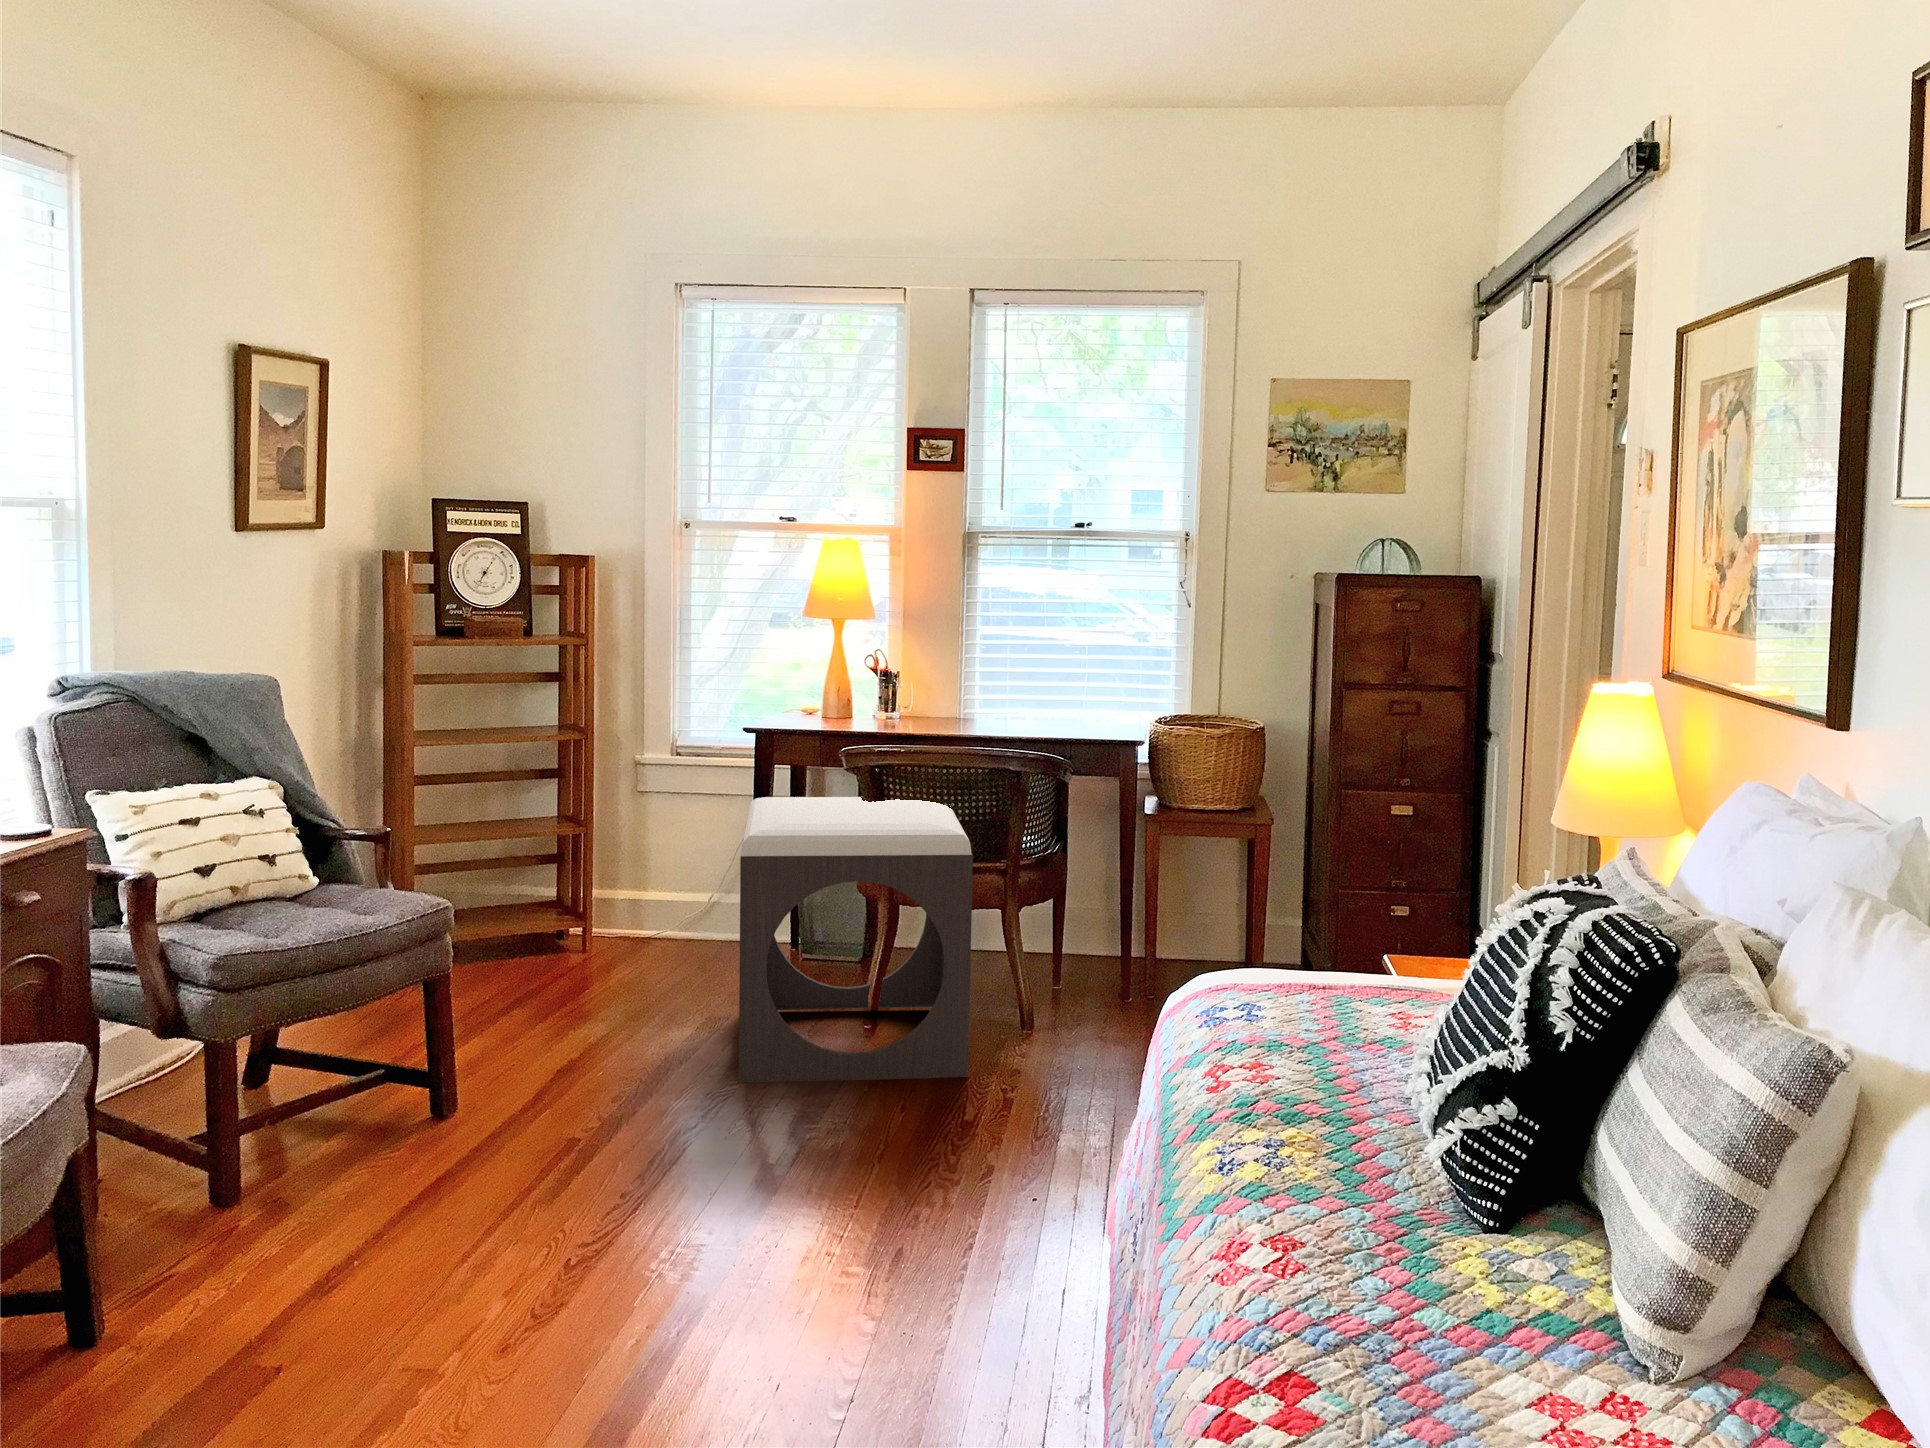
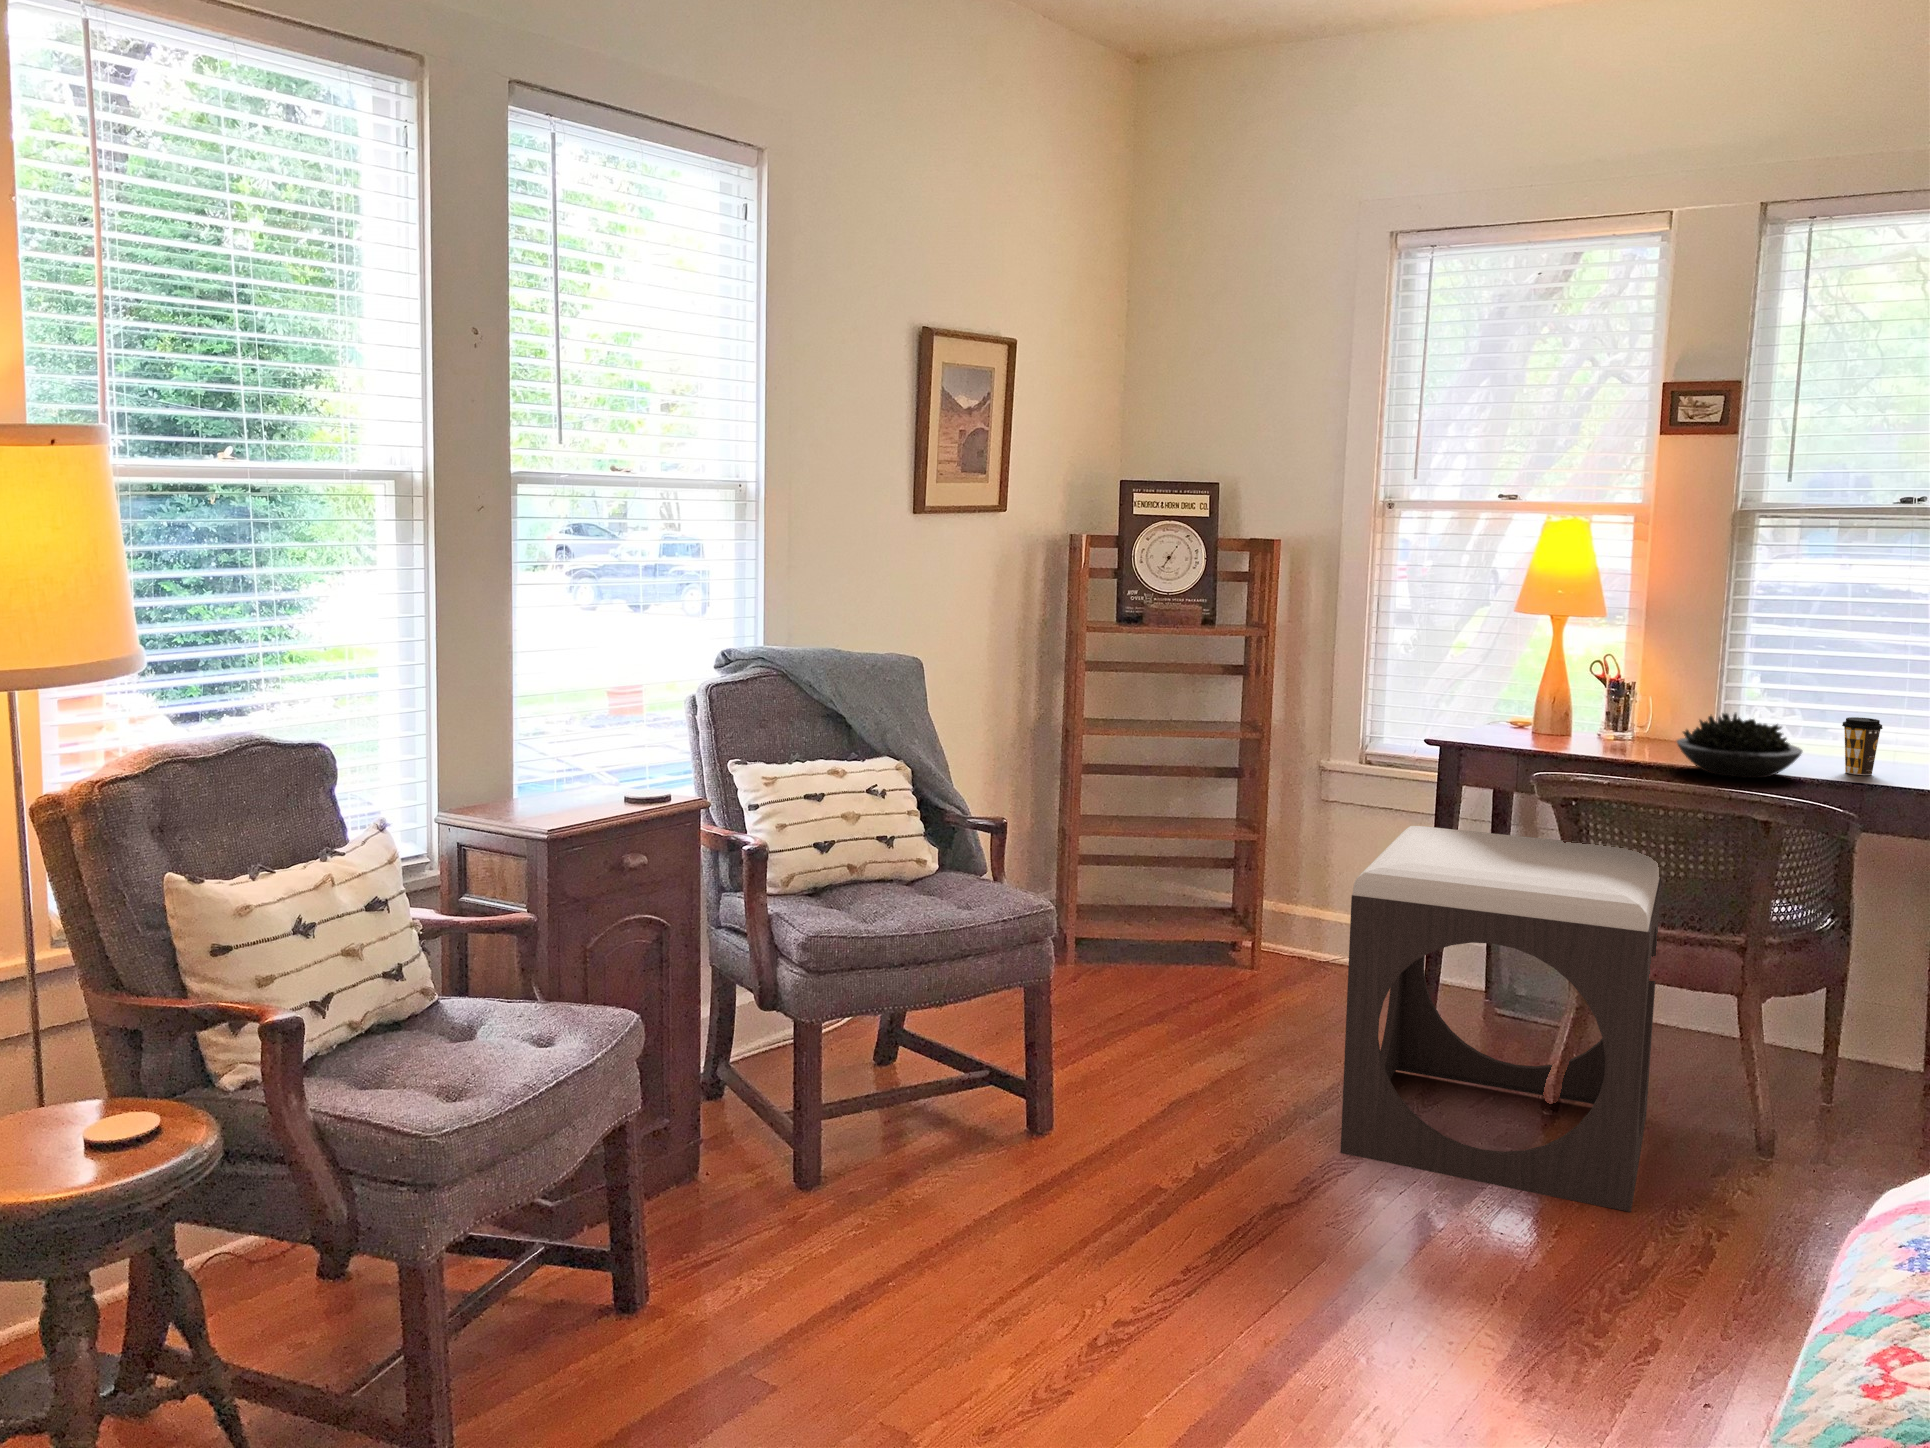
coffee cup: none [1051,687,1077,729] -> present [1842,717,1883,775]
succulent plant: none [946,688,1032,737] -> present [1677,713,1802,778]

